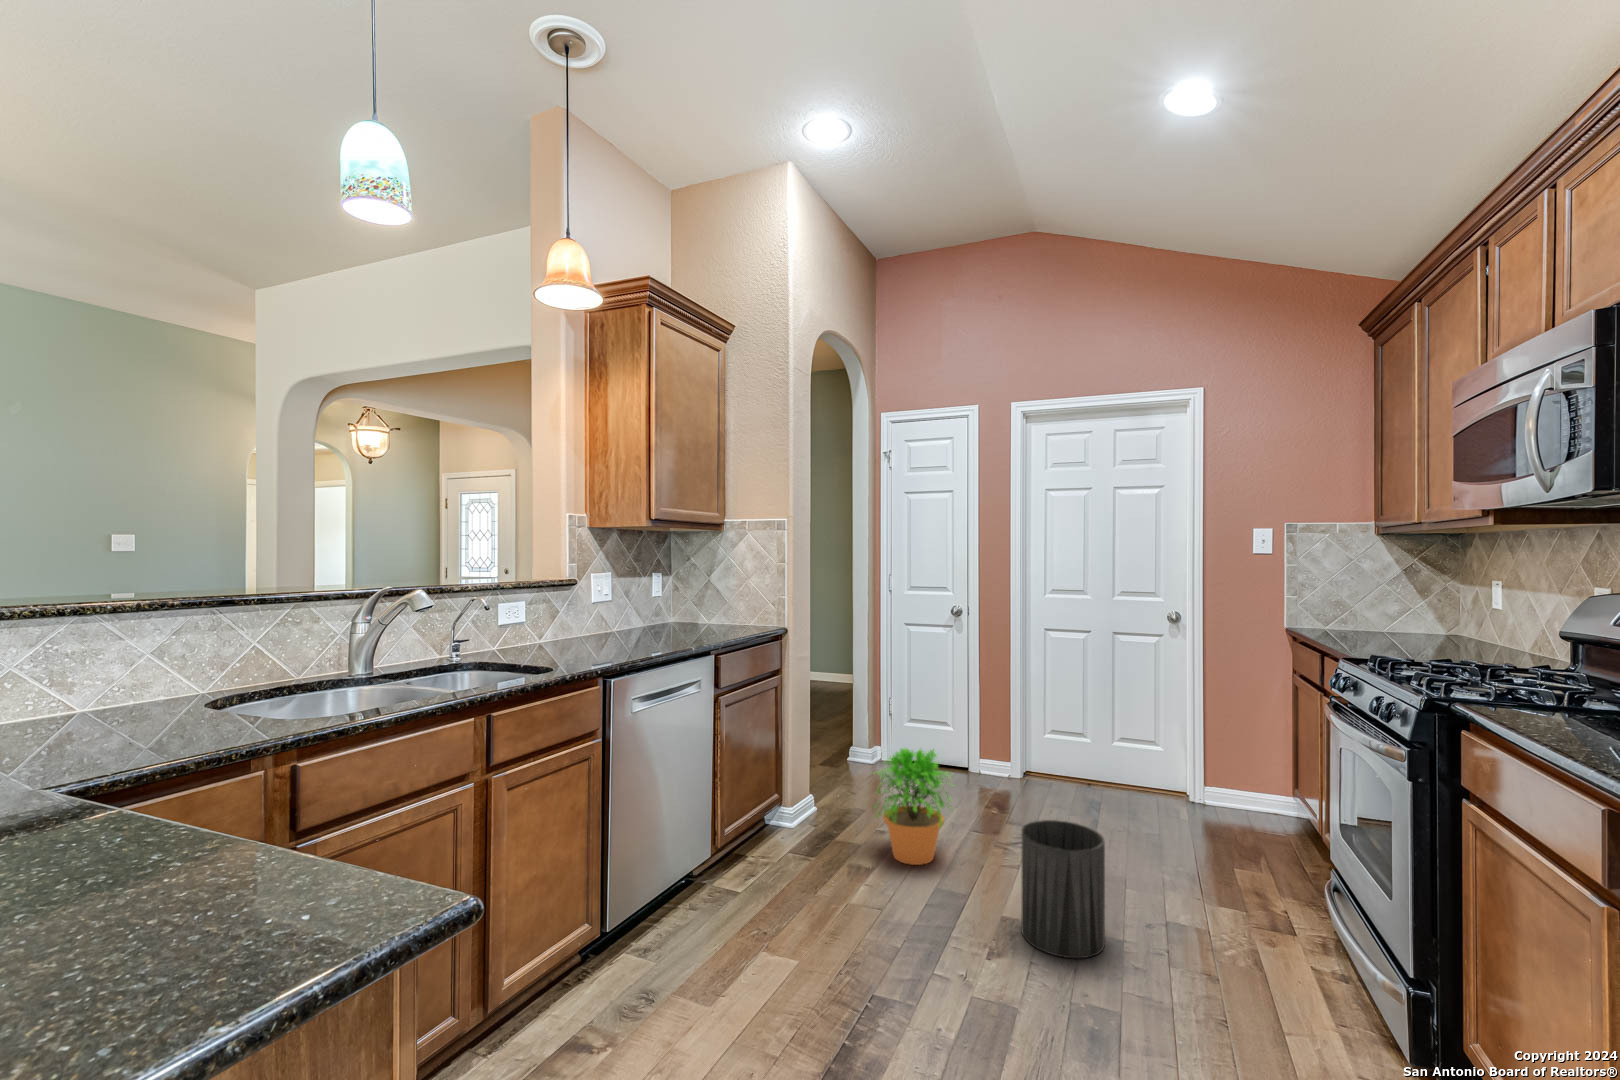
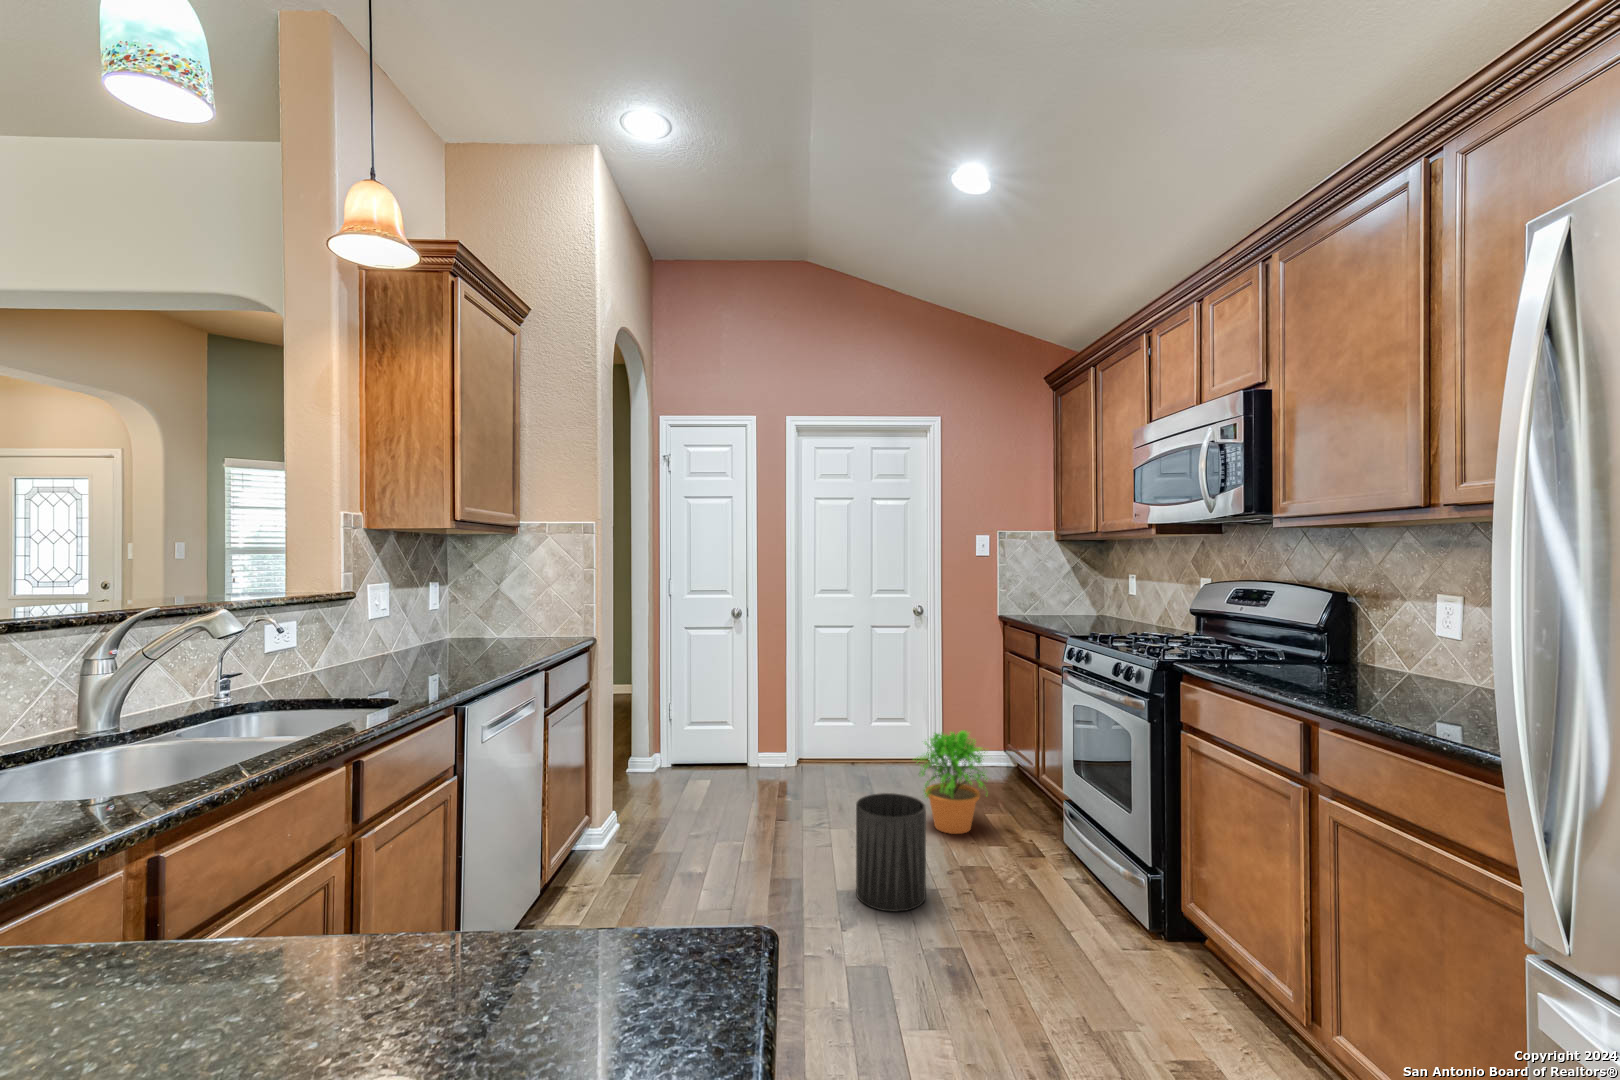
potted plant: present [874,748,950,865] -> present [916,730,988,834]

